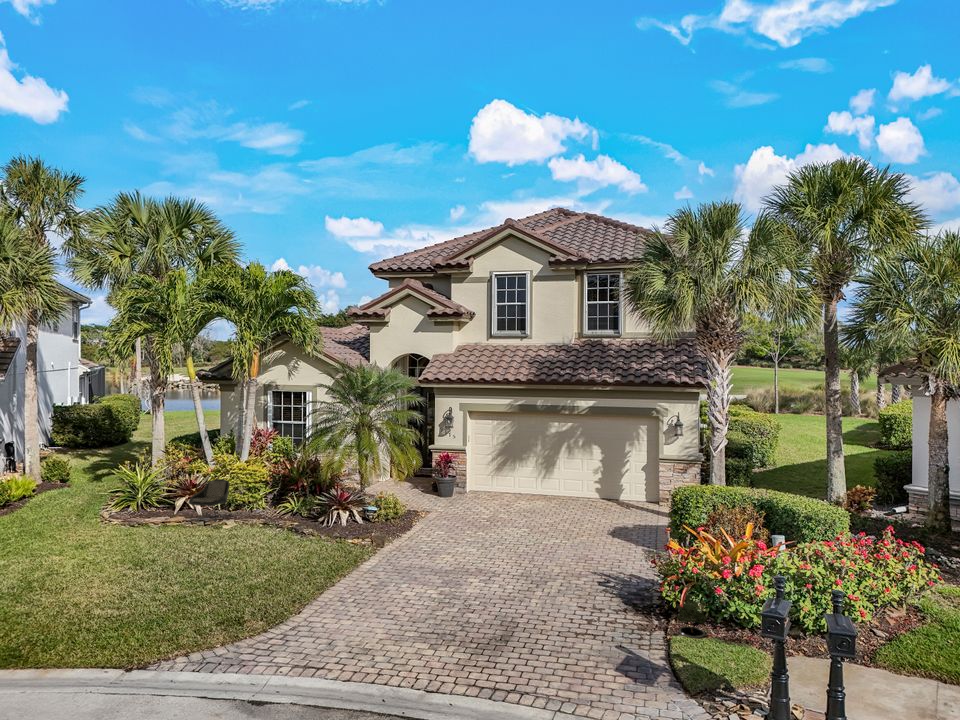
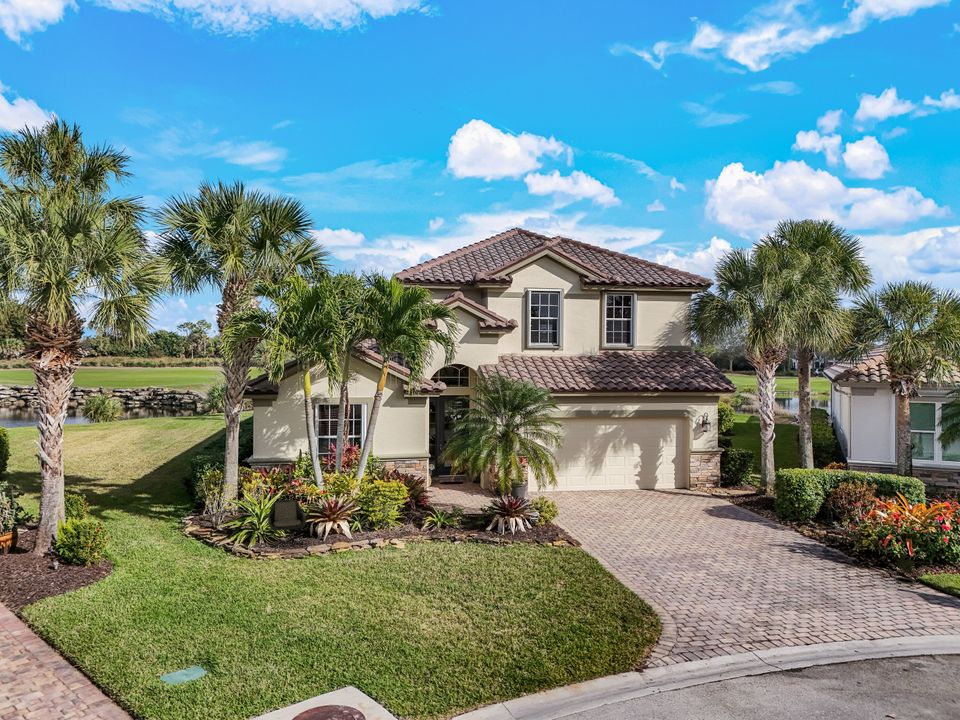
lounge chair: present [189,479,230,522] -> present [268,500,306,547]

